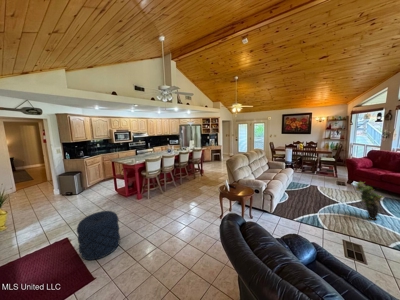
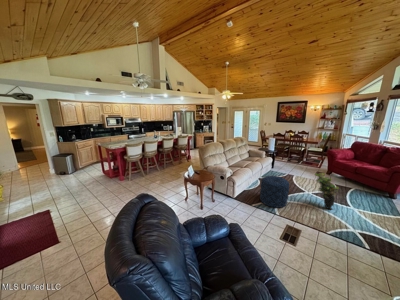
pouf: present [77,211,120,260] -> present [260,176,289,208]

